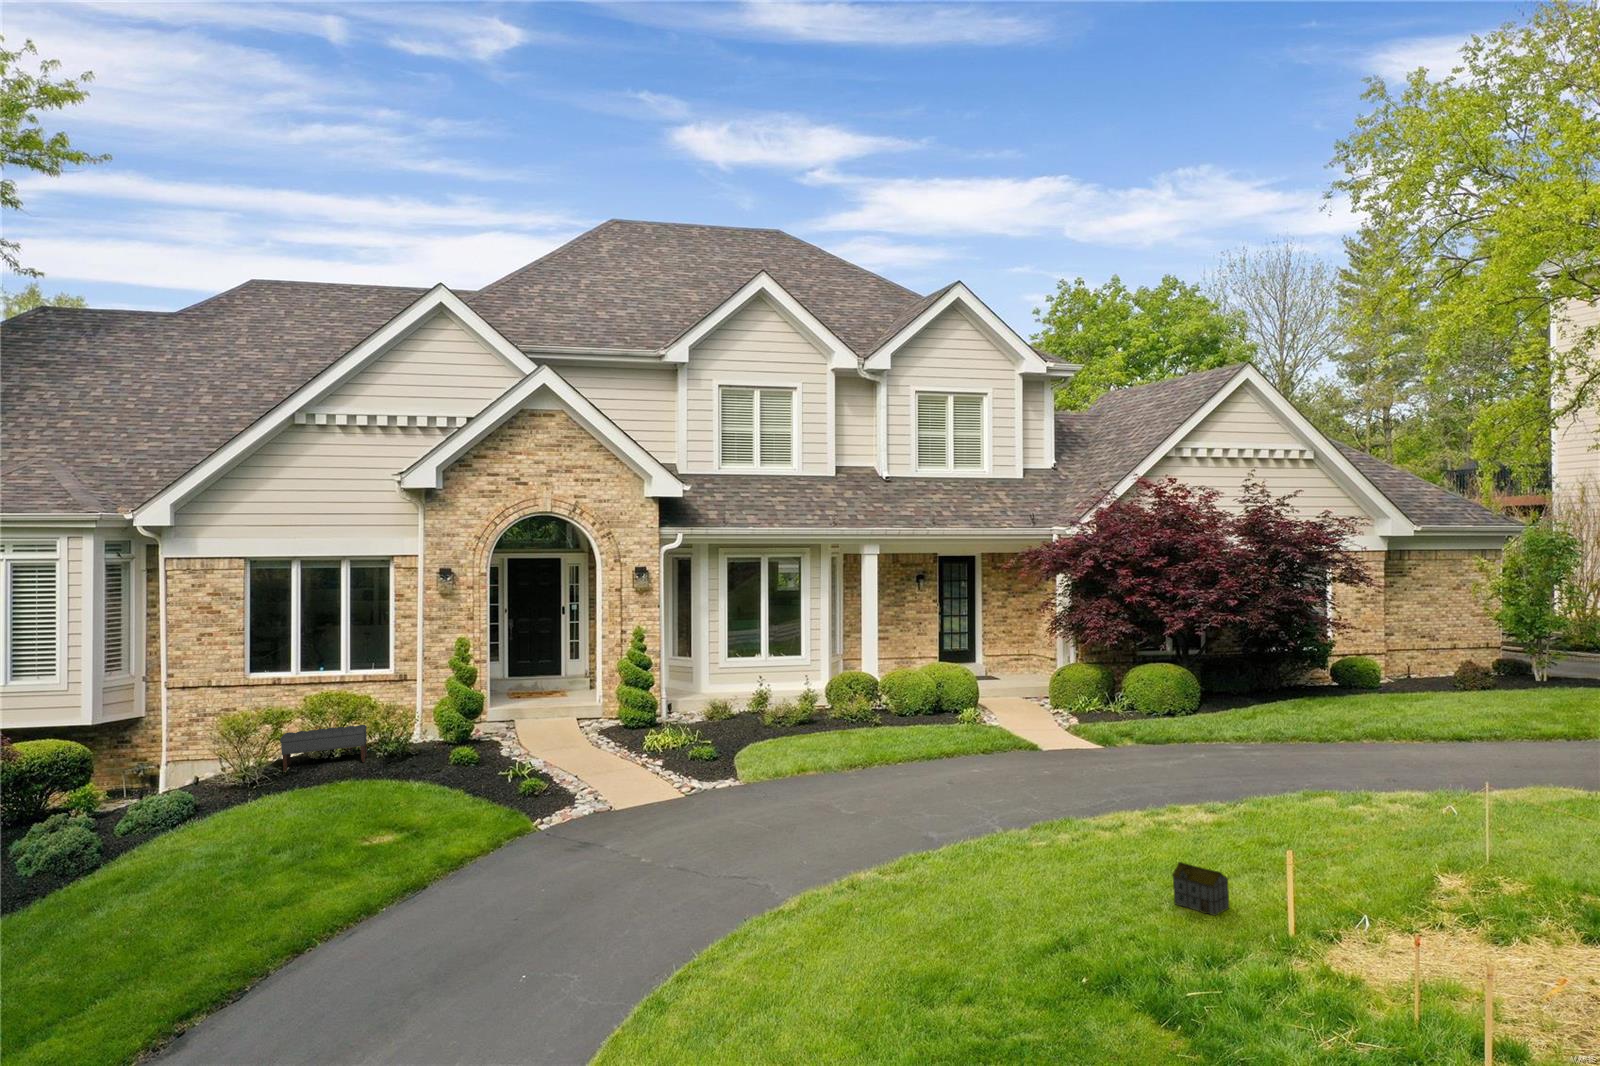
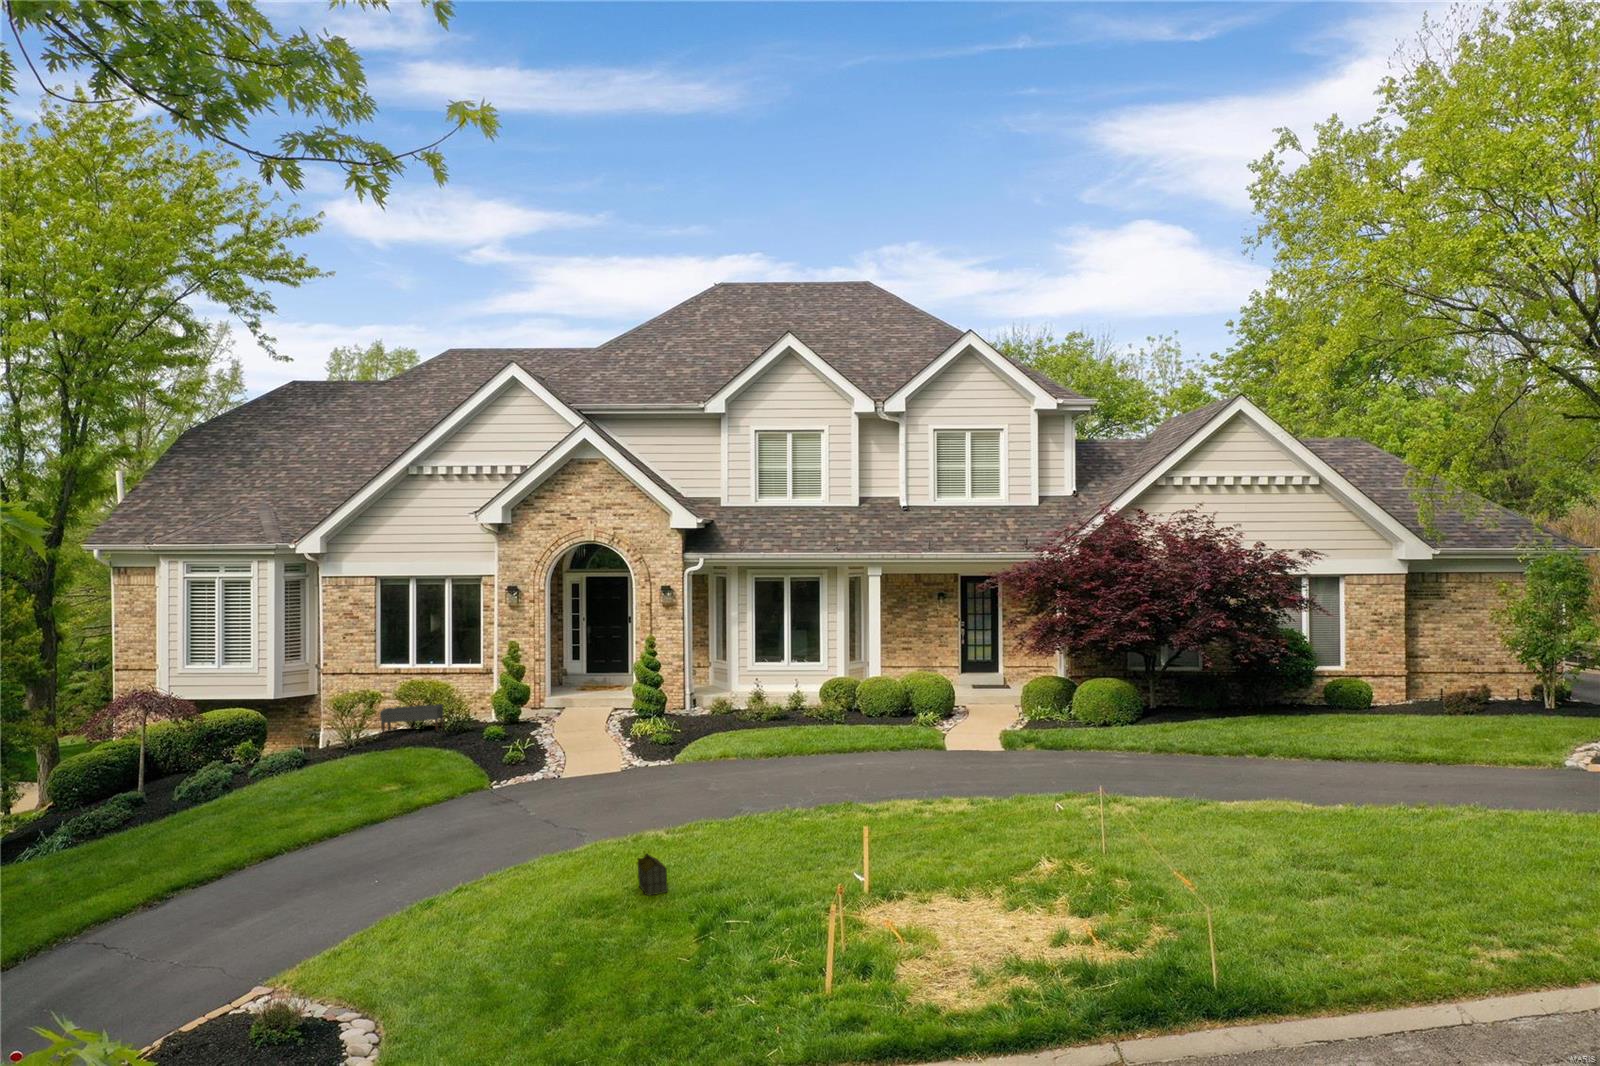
toy house: present [1172,862,1229,915] -> present [637,854,668,896]

